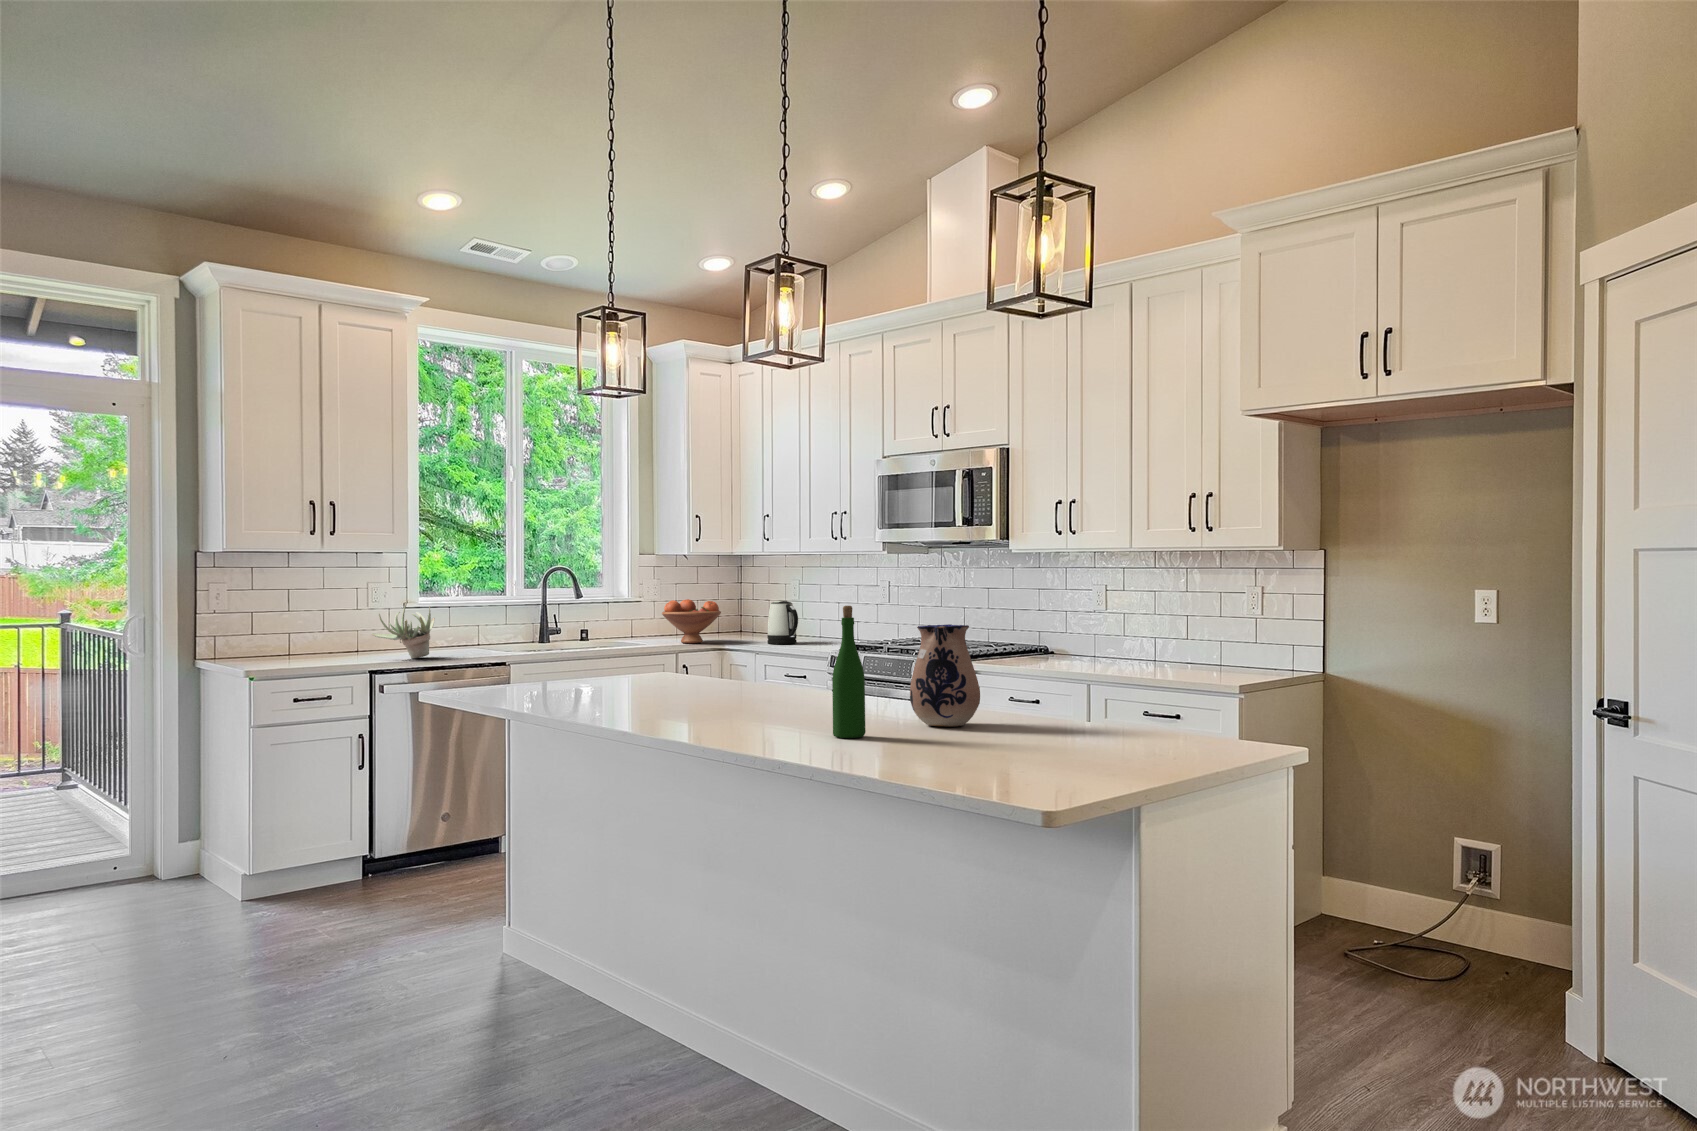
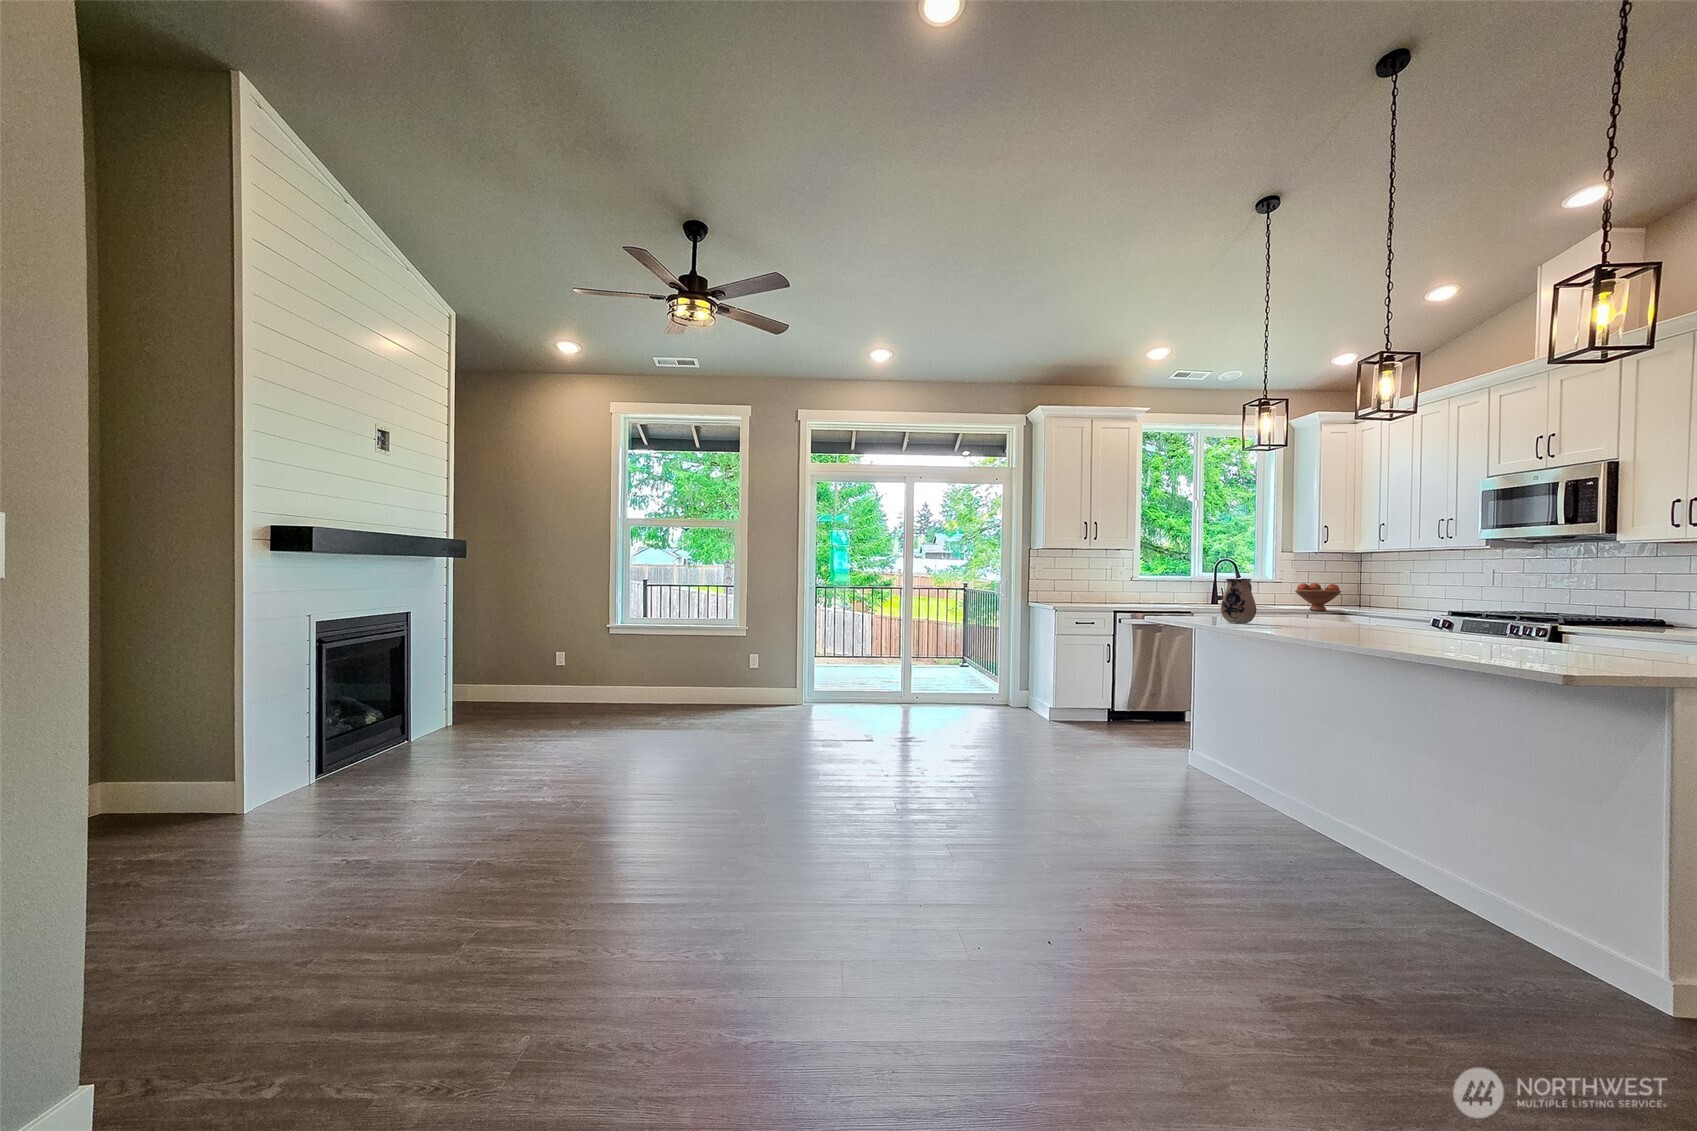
succulent plant: present [372,600,435,658] -> none [1115,575,1149,607]
kettle: present [767,601,798,644] -> none [1380,585,1407,615]
wine bottle: present [832,606,866,738] -> none [1421,559,1448,641]
ceramic pitcher: present [910,624,980,727] -> present [1221,579,1256,623]

